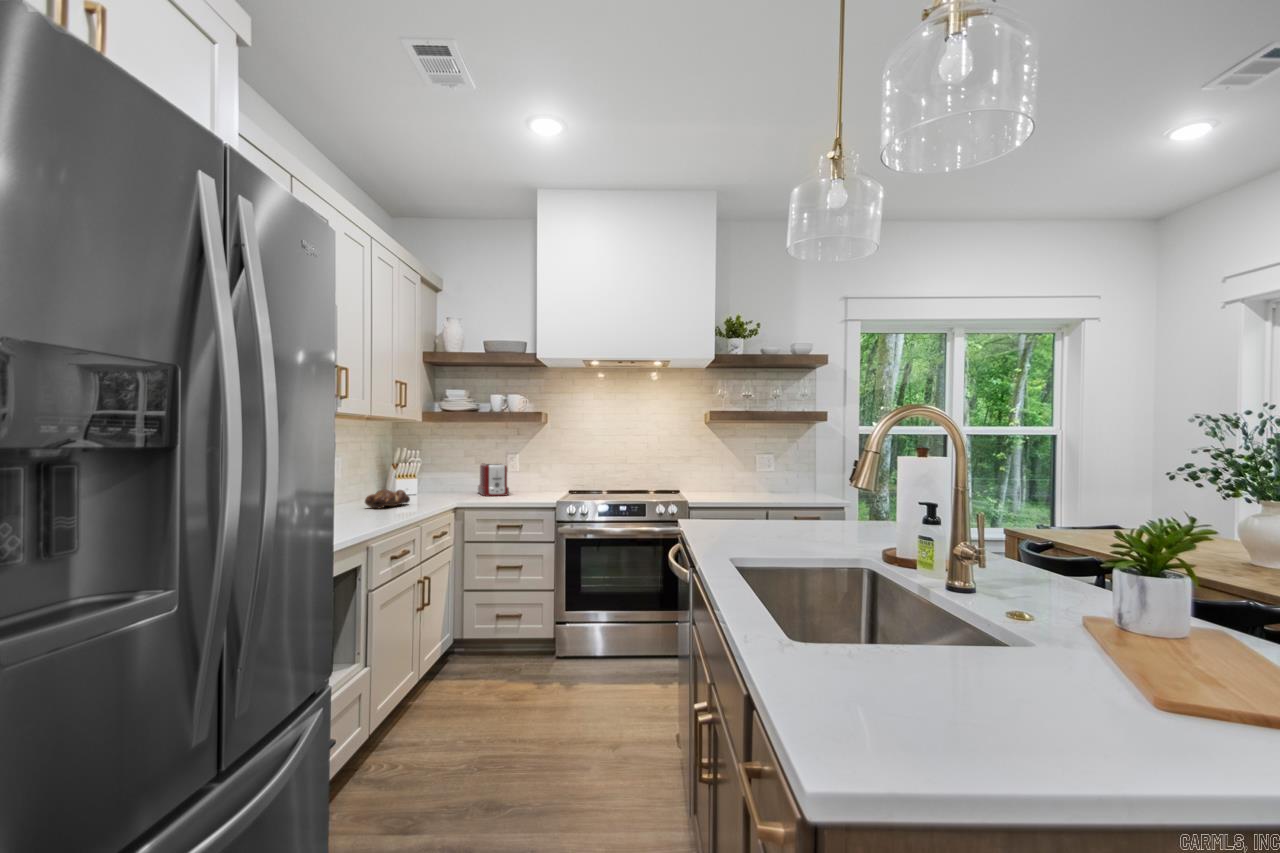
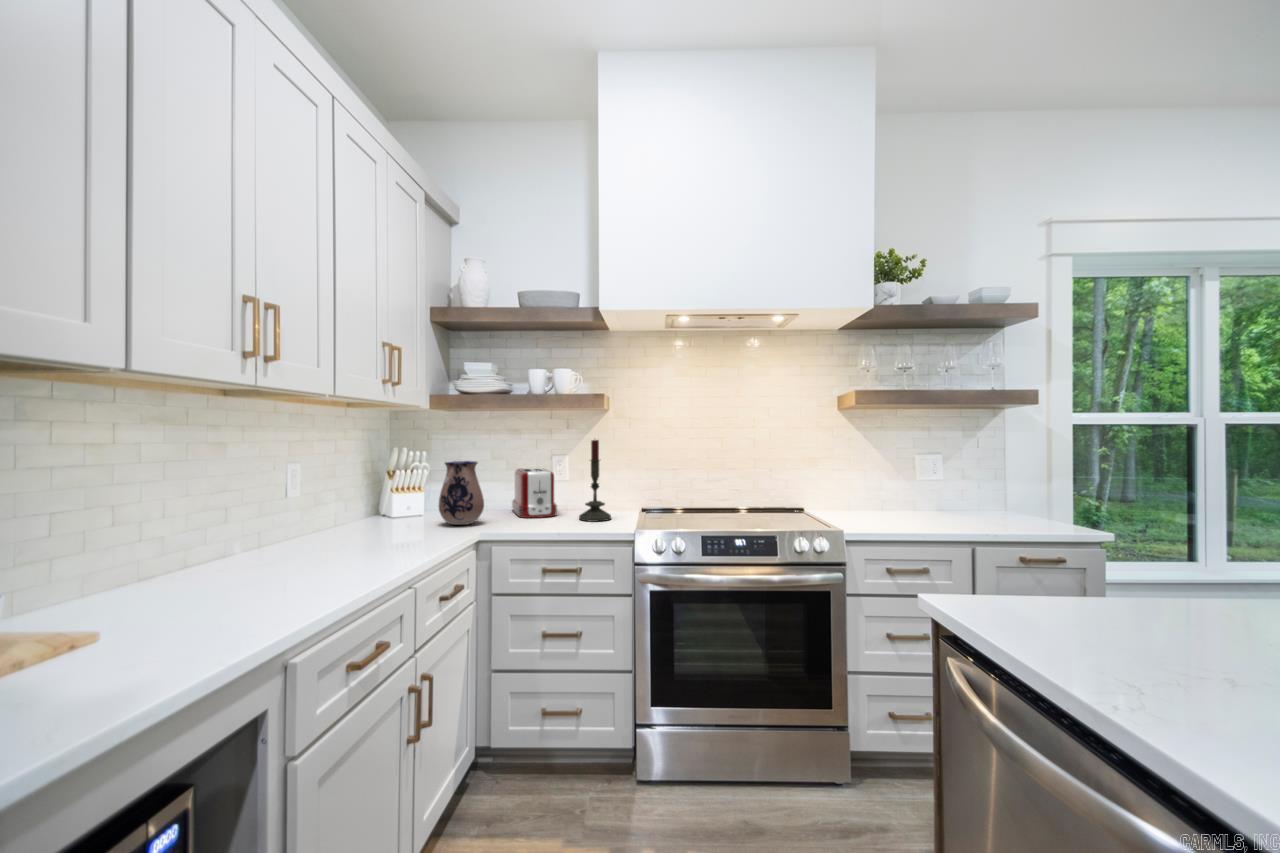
candle: none [524,442,545,498] -> present [579,440,611,522]
ceramic pitcher: none [429,457,459,499] -> present [439,461,484,525]
bread loaf: present [365,489,410,509] -> none [326,516,405,551]

